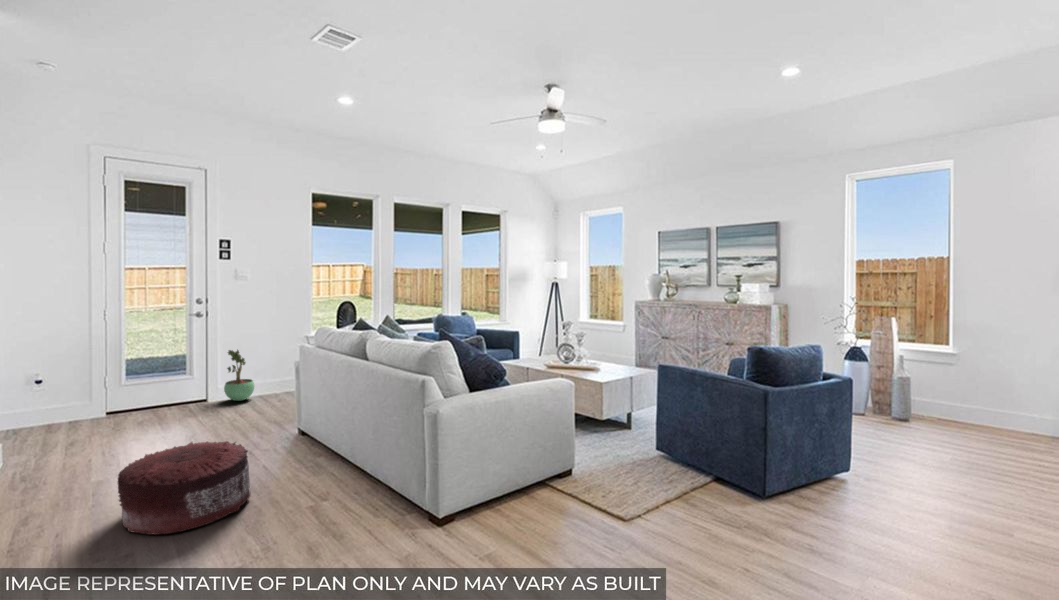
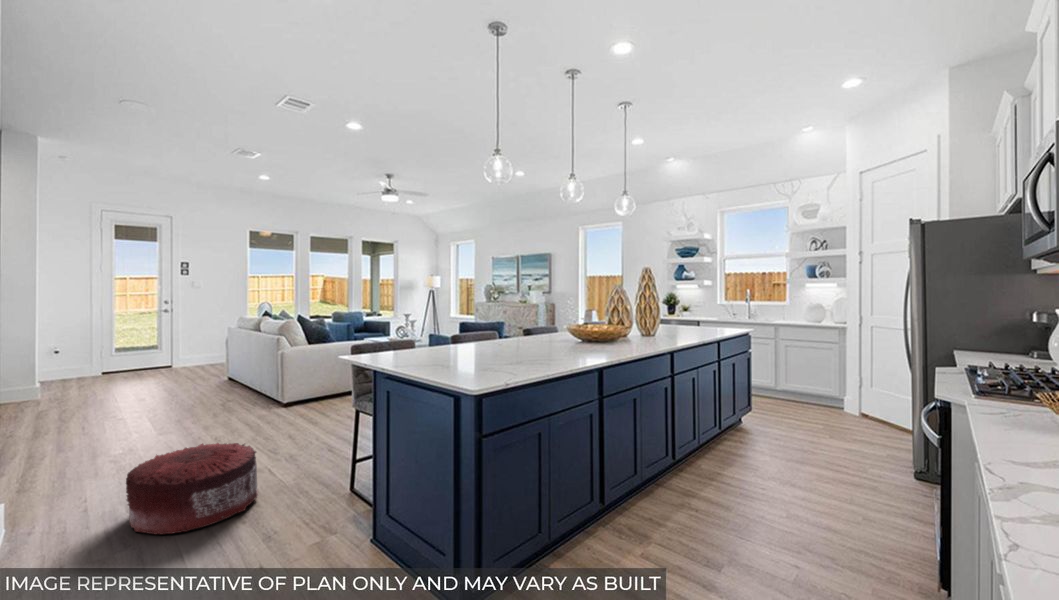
potted plant: present [224,350,254,401] -> none [241,358,270,407]

